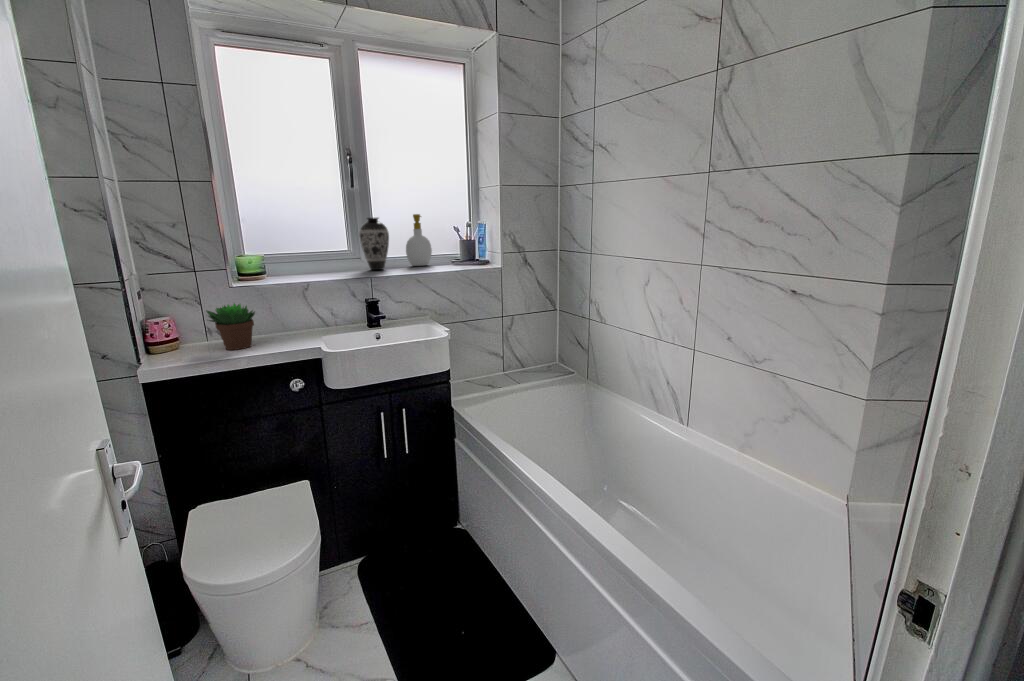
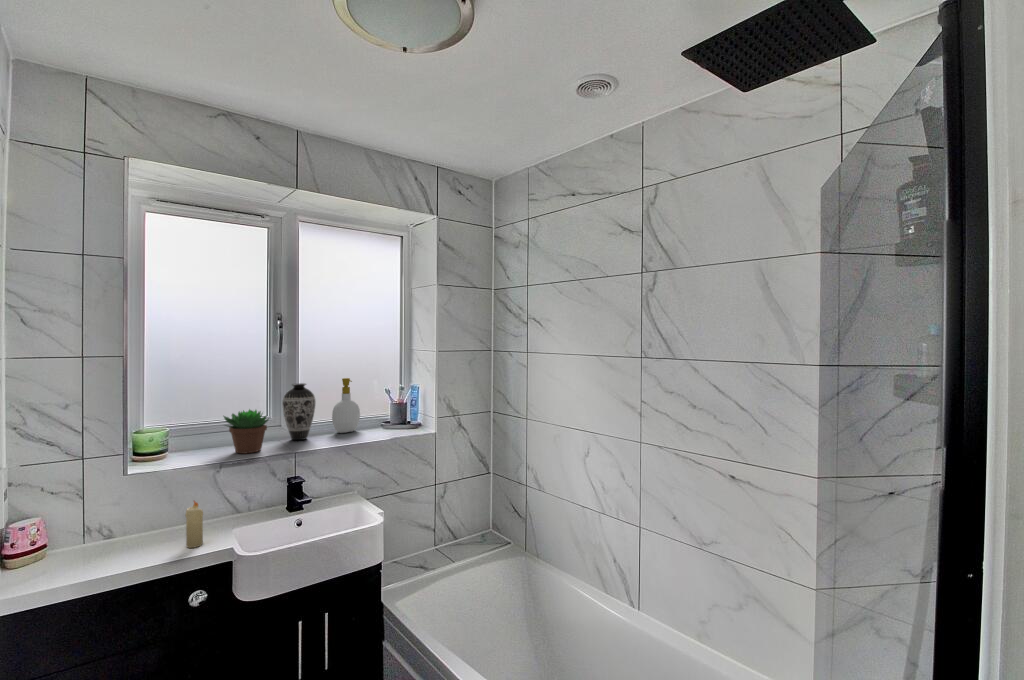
succulent plant: present [206,303,255,350] -> present [224,409,269,453]
candle: none [279,308,296,347] -> present [185,501,203,548]

